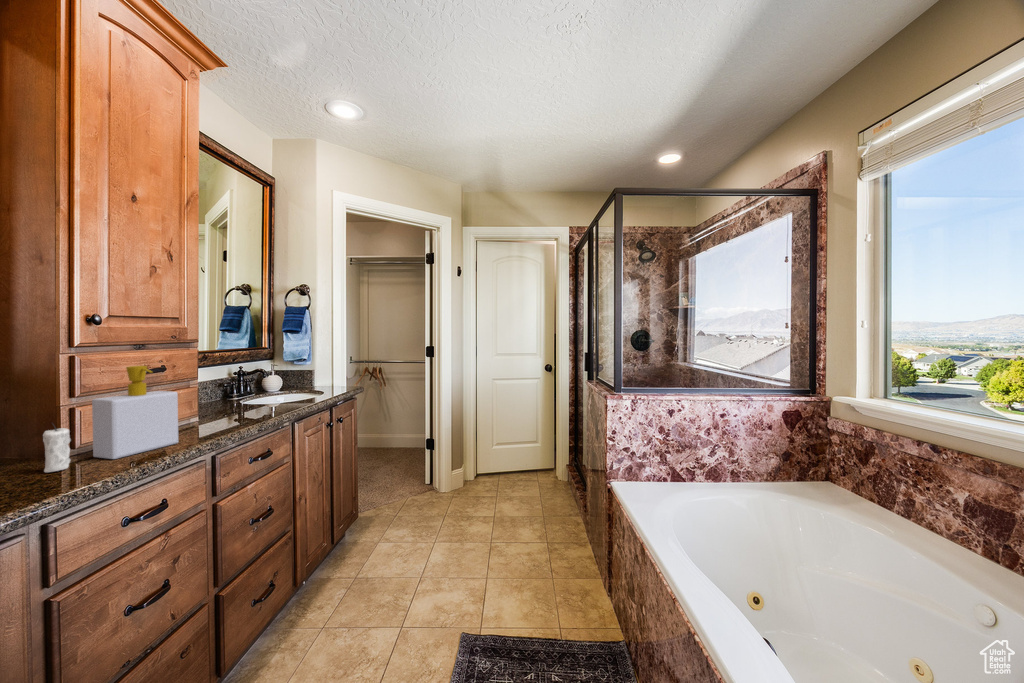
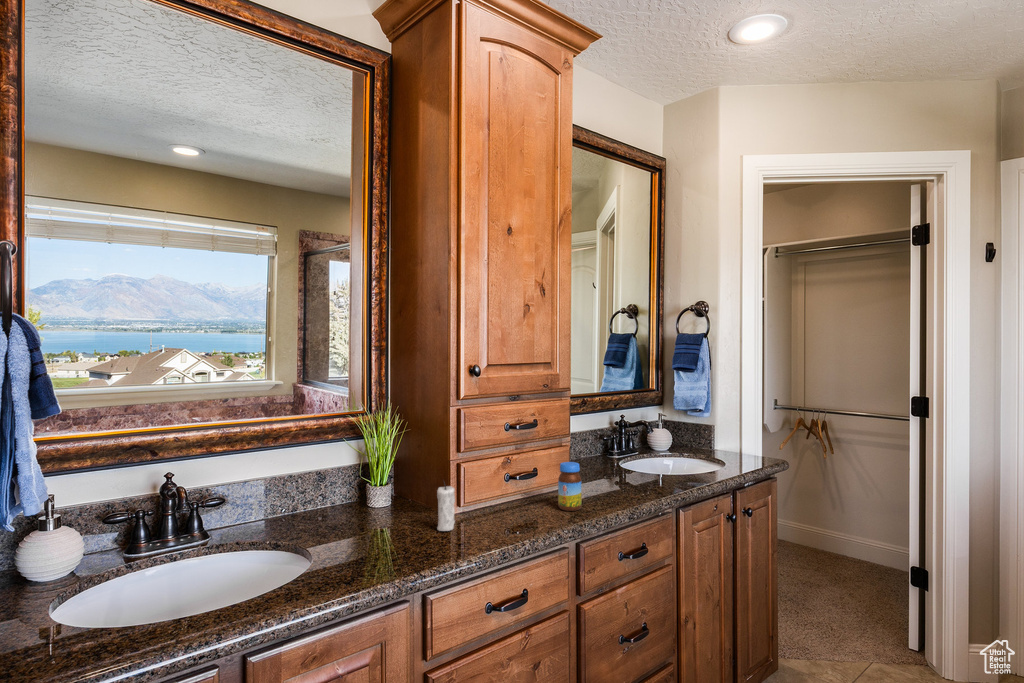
soap bottle: present [92,366,178,459] -> none [474,423,543,528]
jar: none [191,396,215,435] -> present [558,462,582,511]

